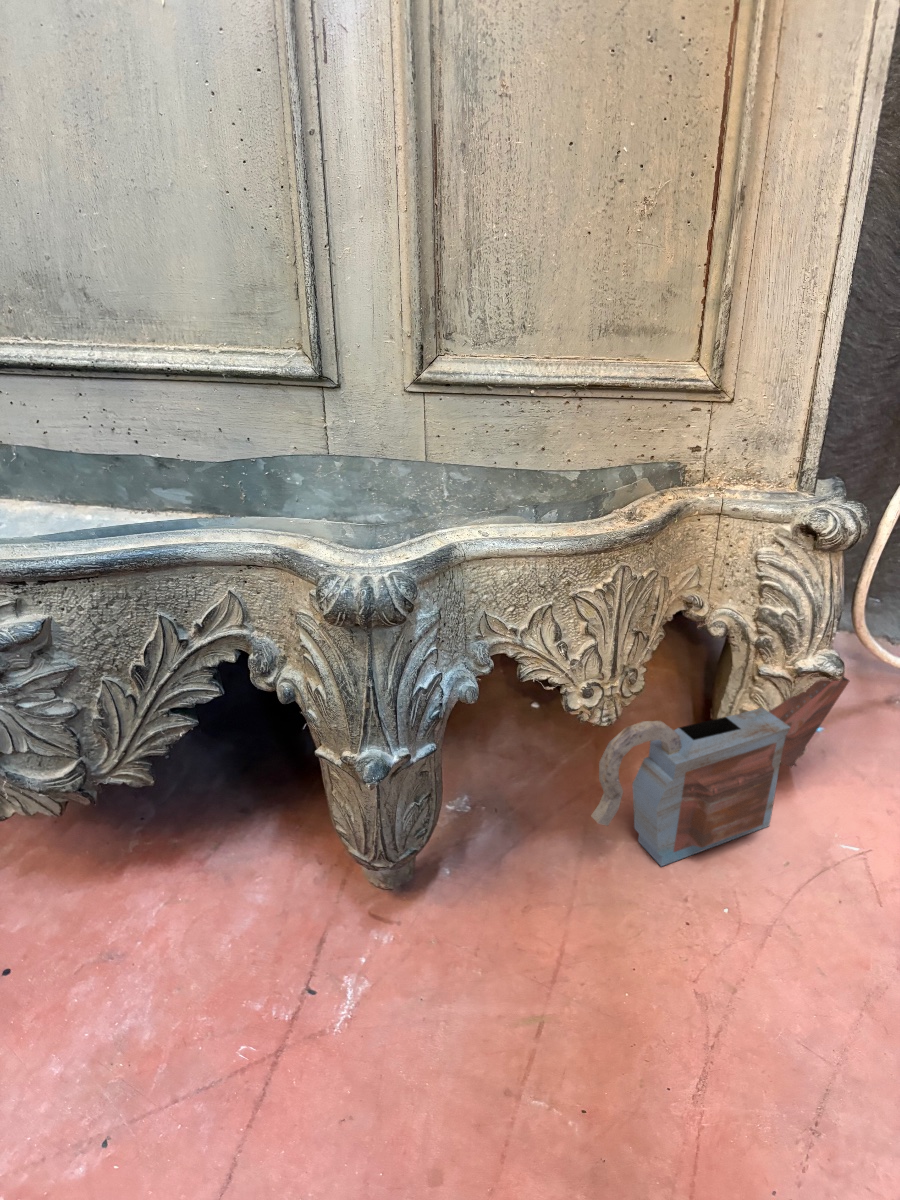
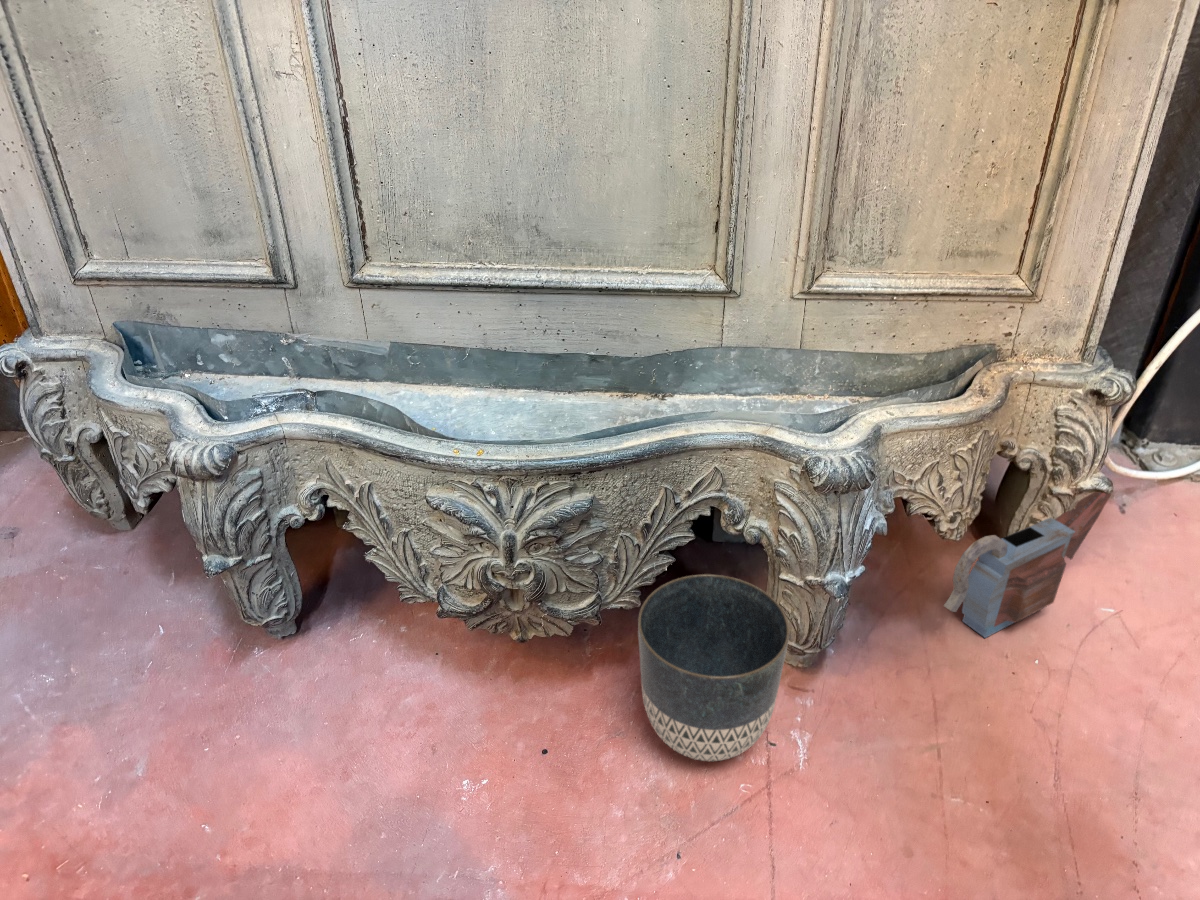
planter: none [73,743,302,1012] -> present [638,574,790,761]

